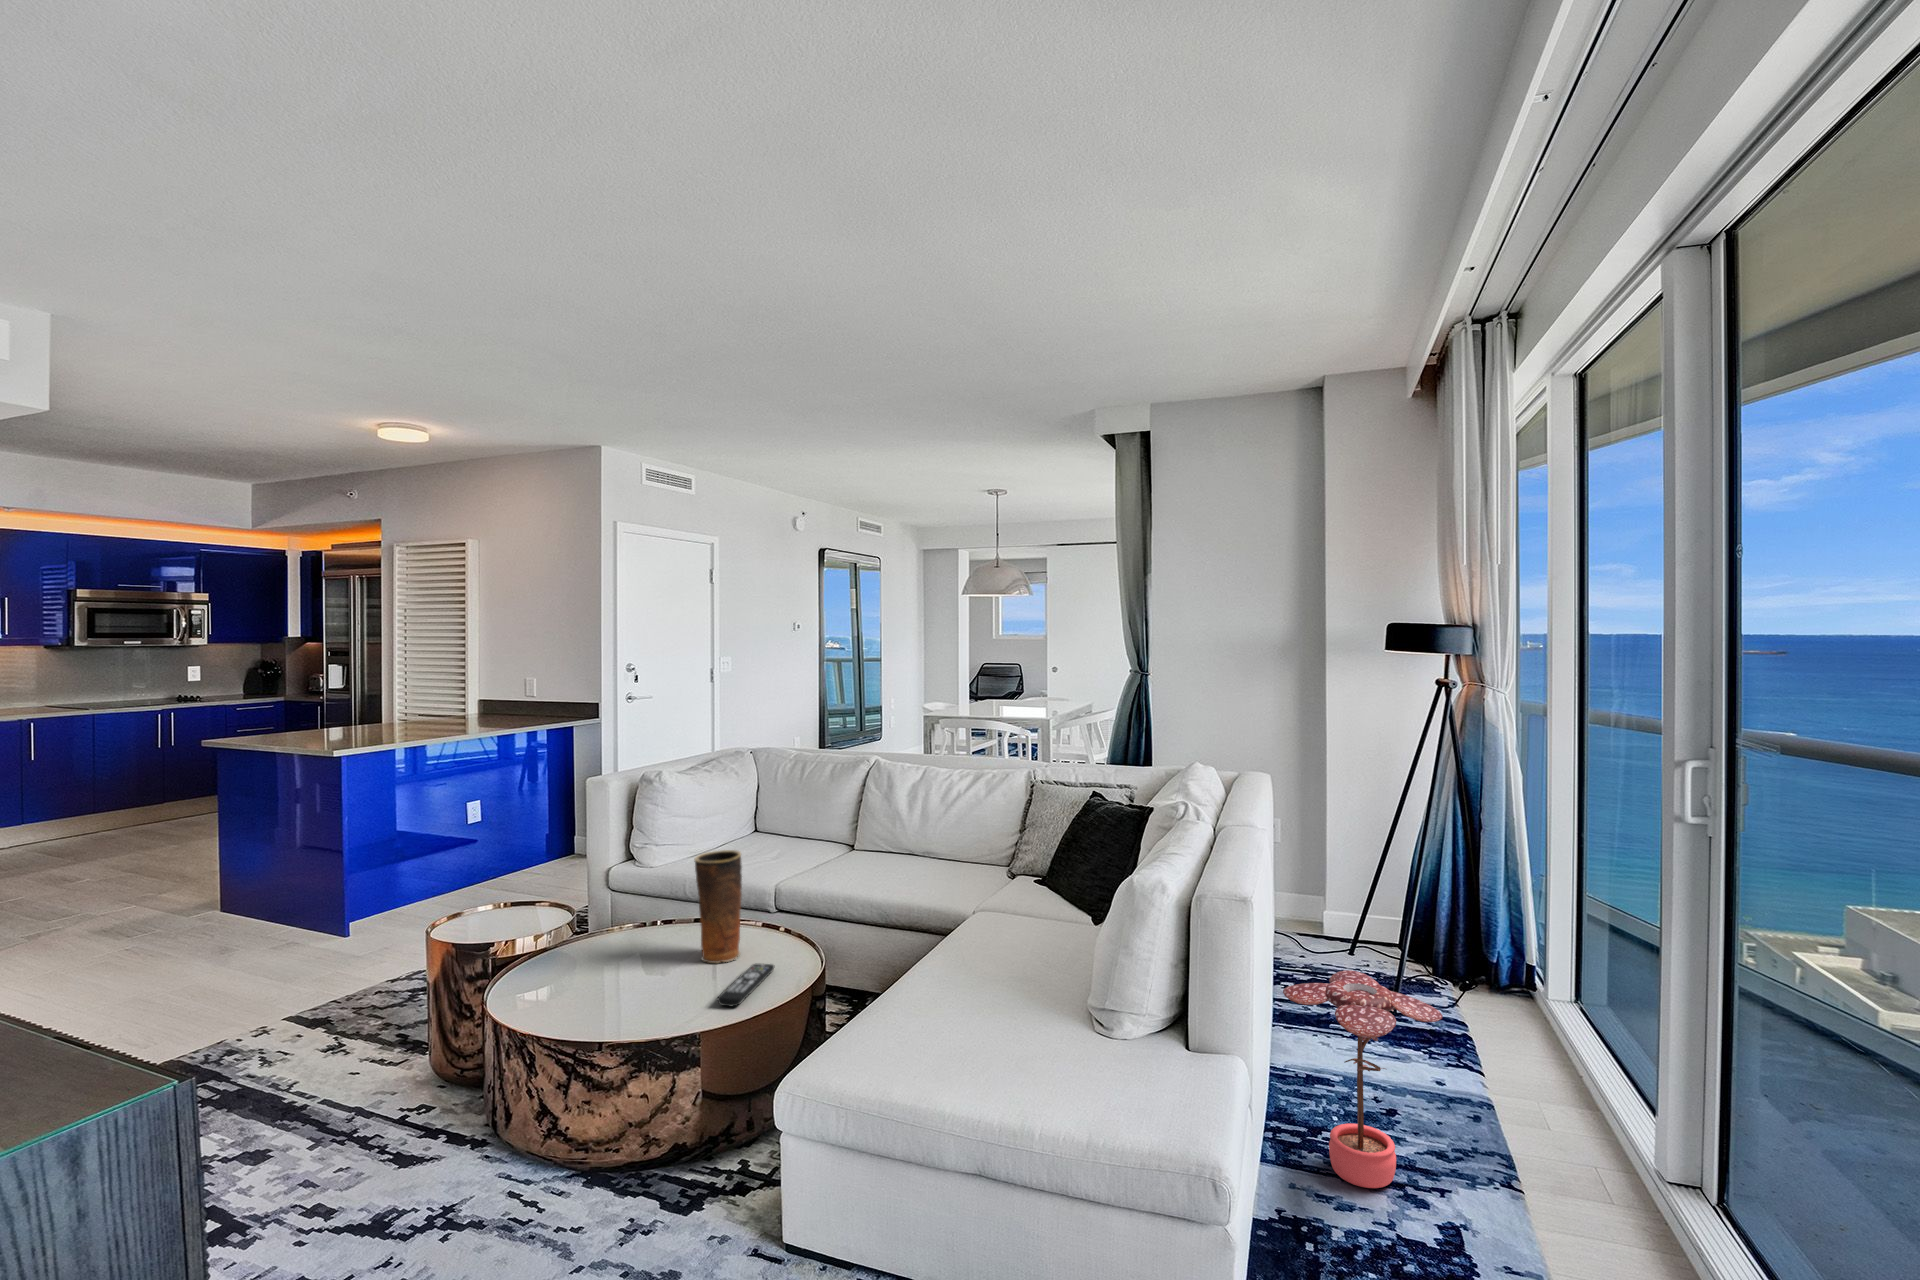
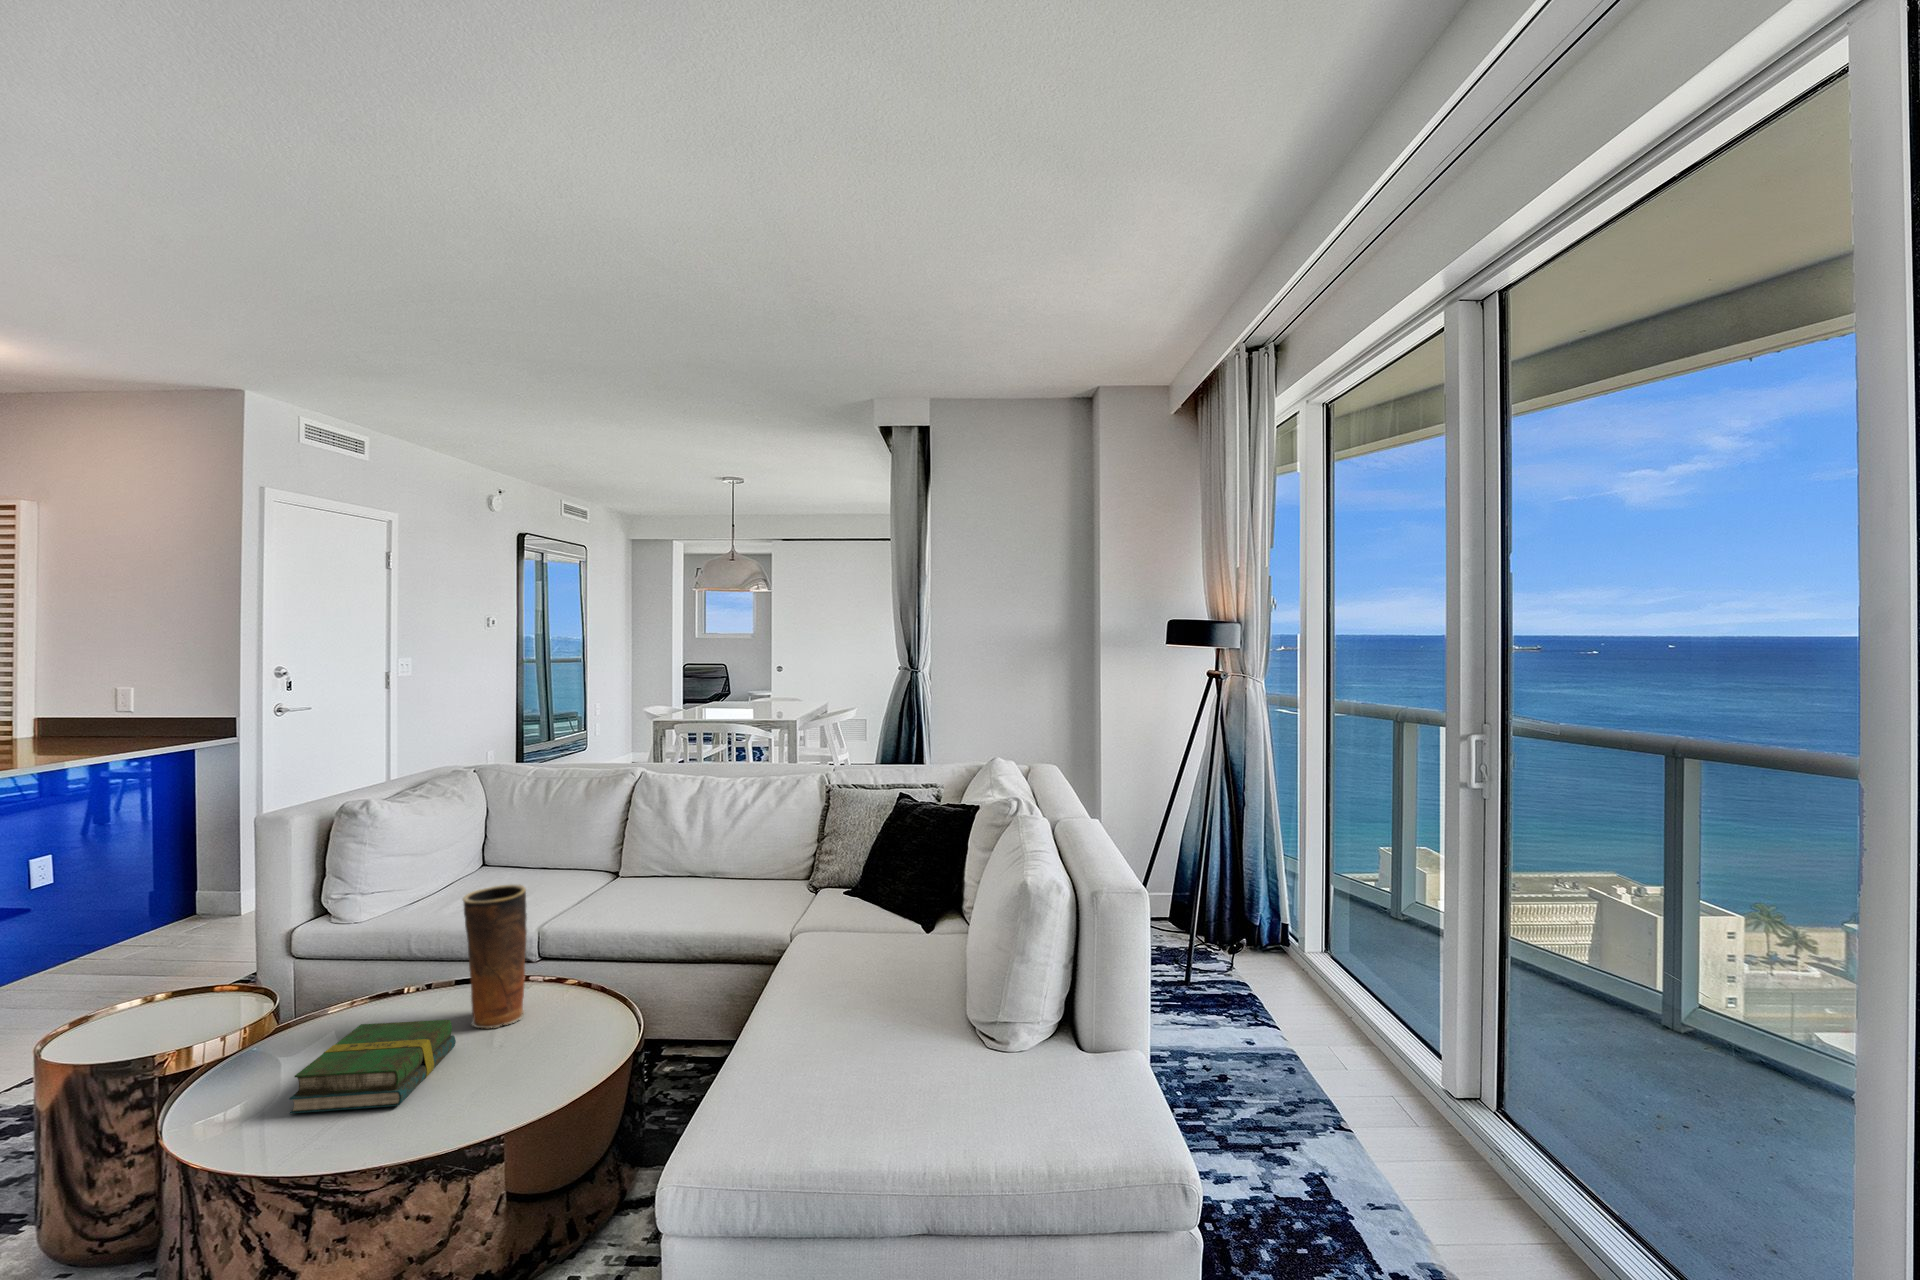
book: none [565,947,684,1010] -> present [289,1020,456,1113]
remote control: present [717,964,775,1006] -> none [519,1019,579,1080]
potted plant: present [1283,970,1443,1188] -> none [1147,946,1294,1156]

